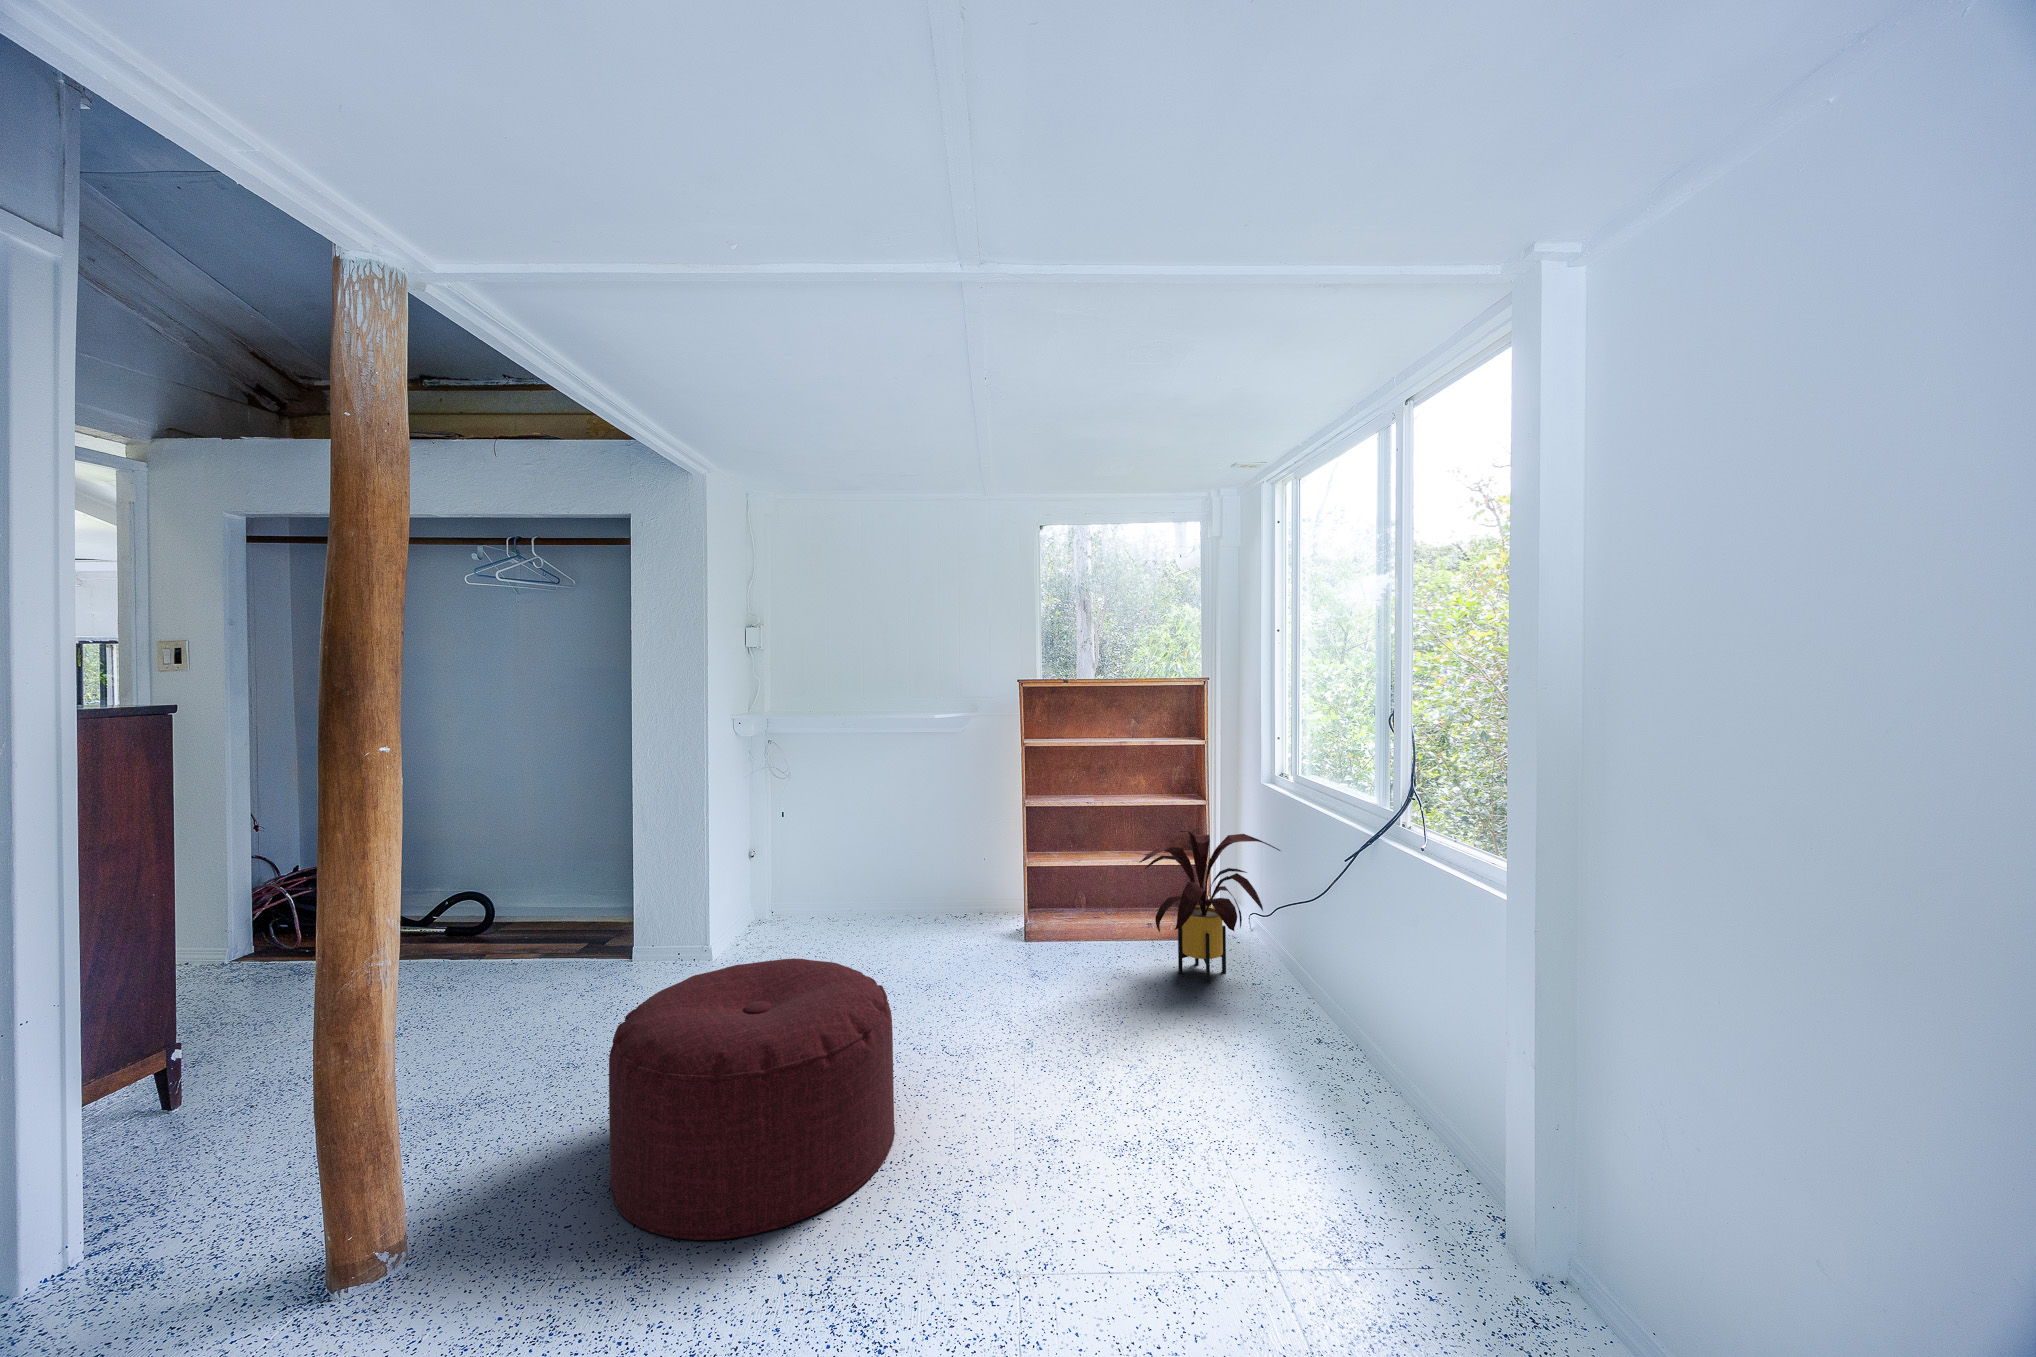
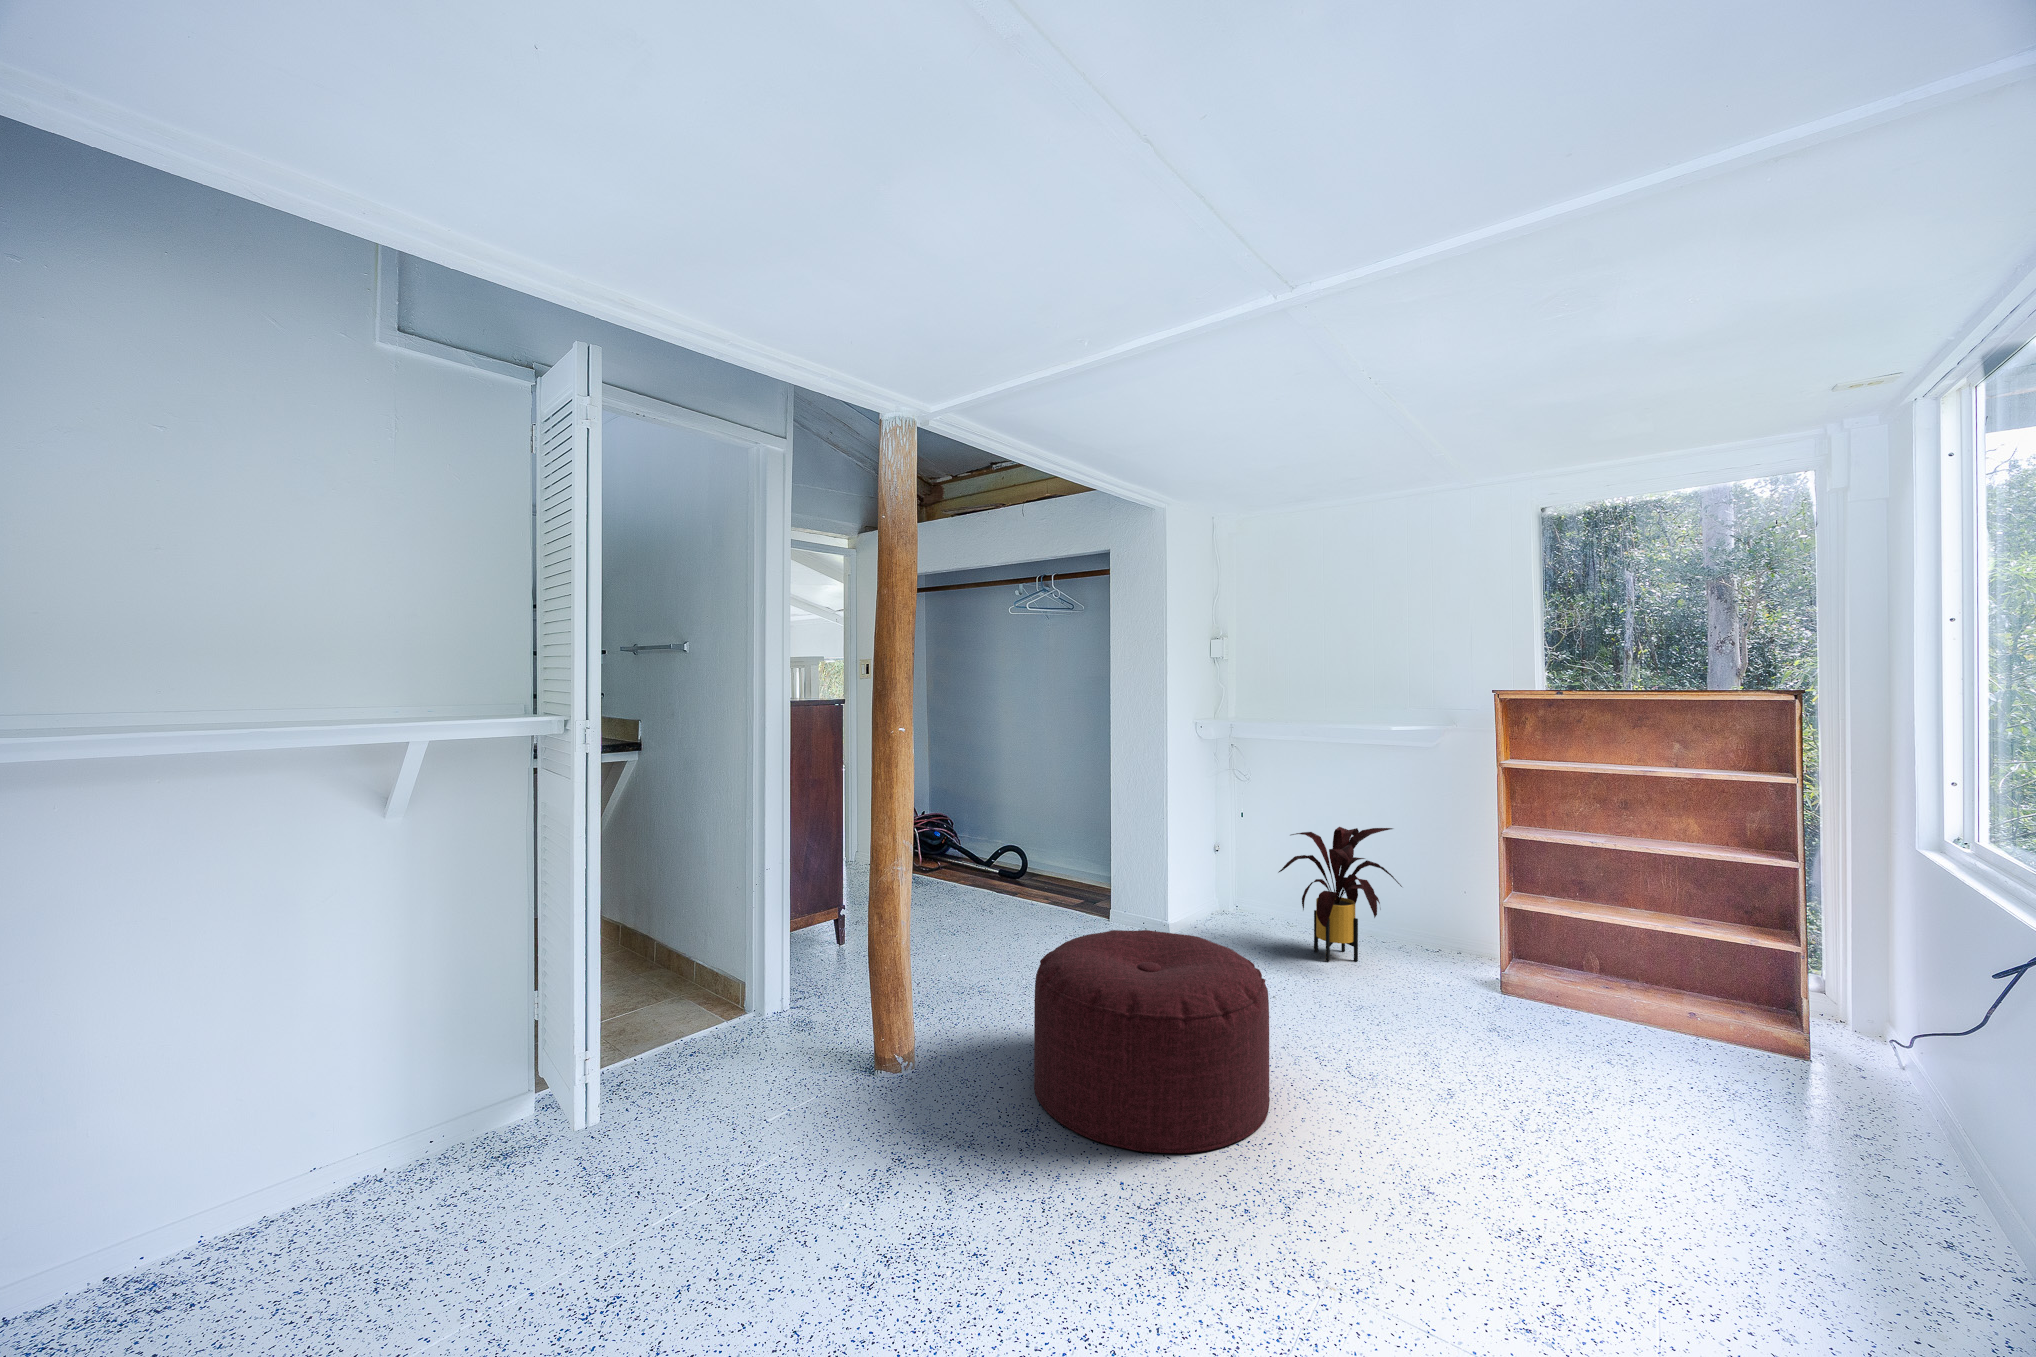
house plant: present [1139,831,1280,982] -> present [1279,827,1402,962]

